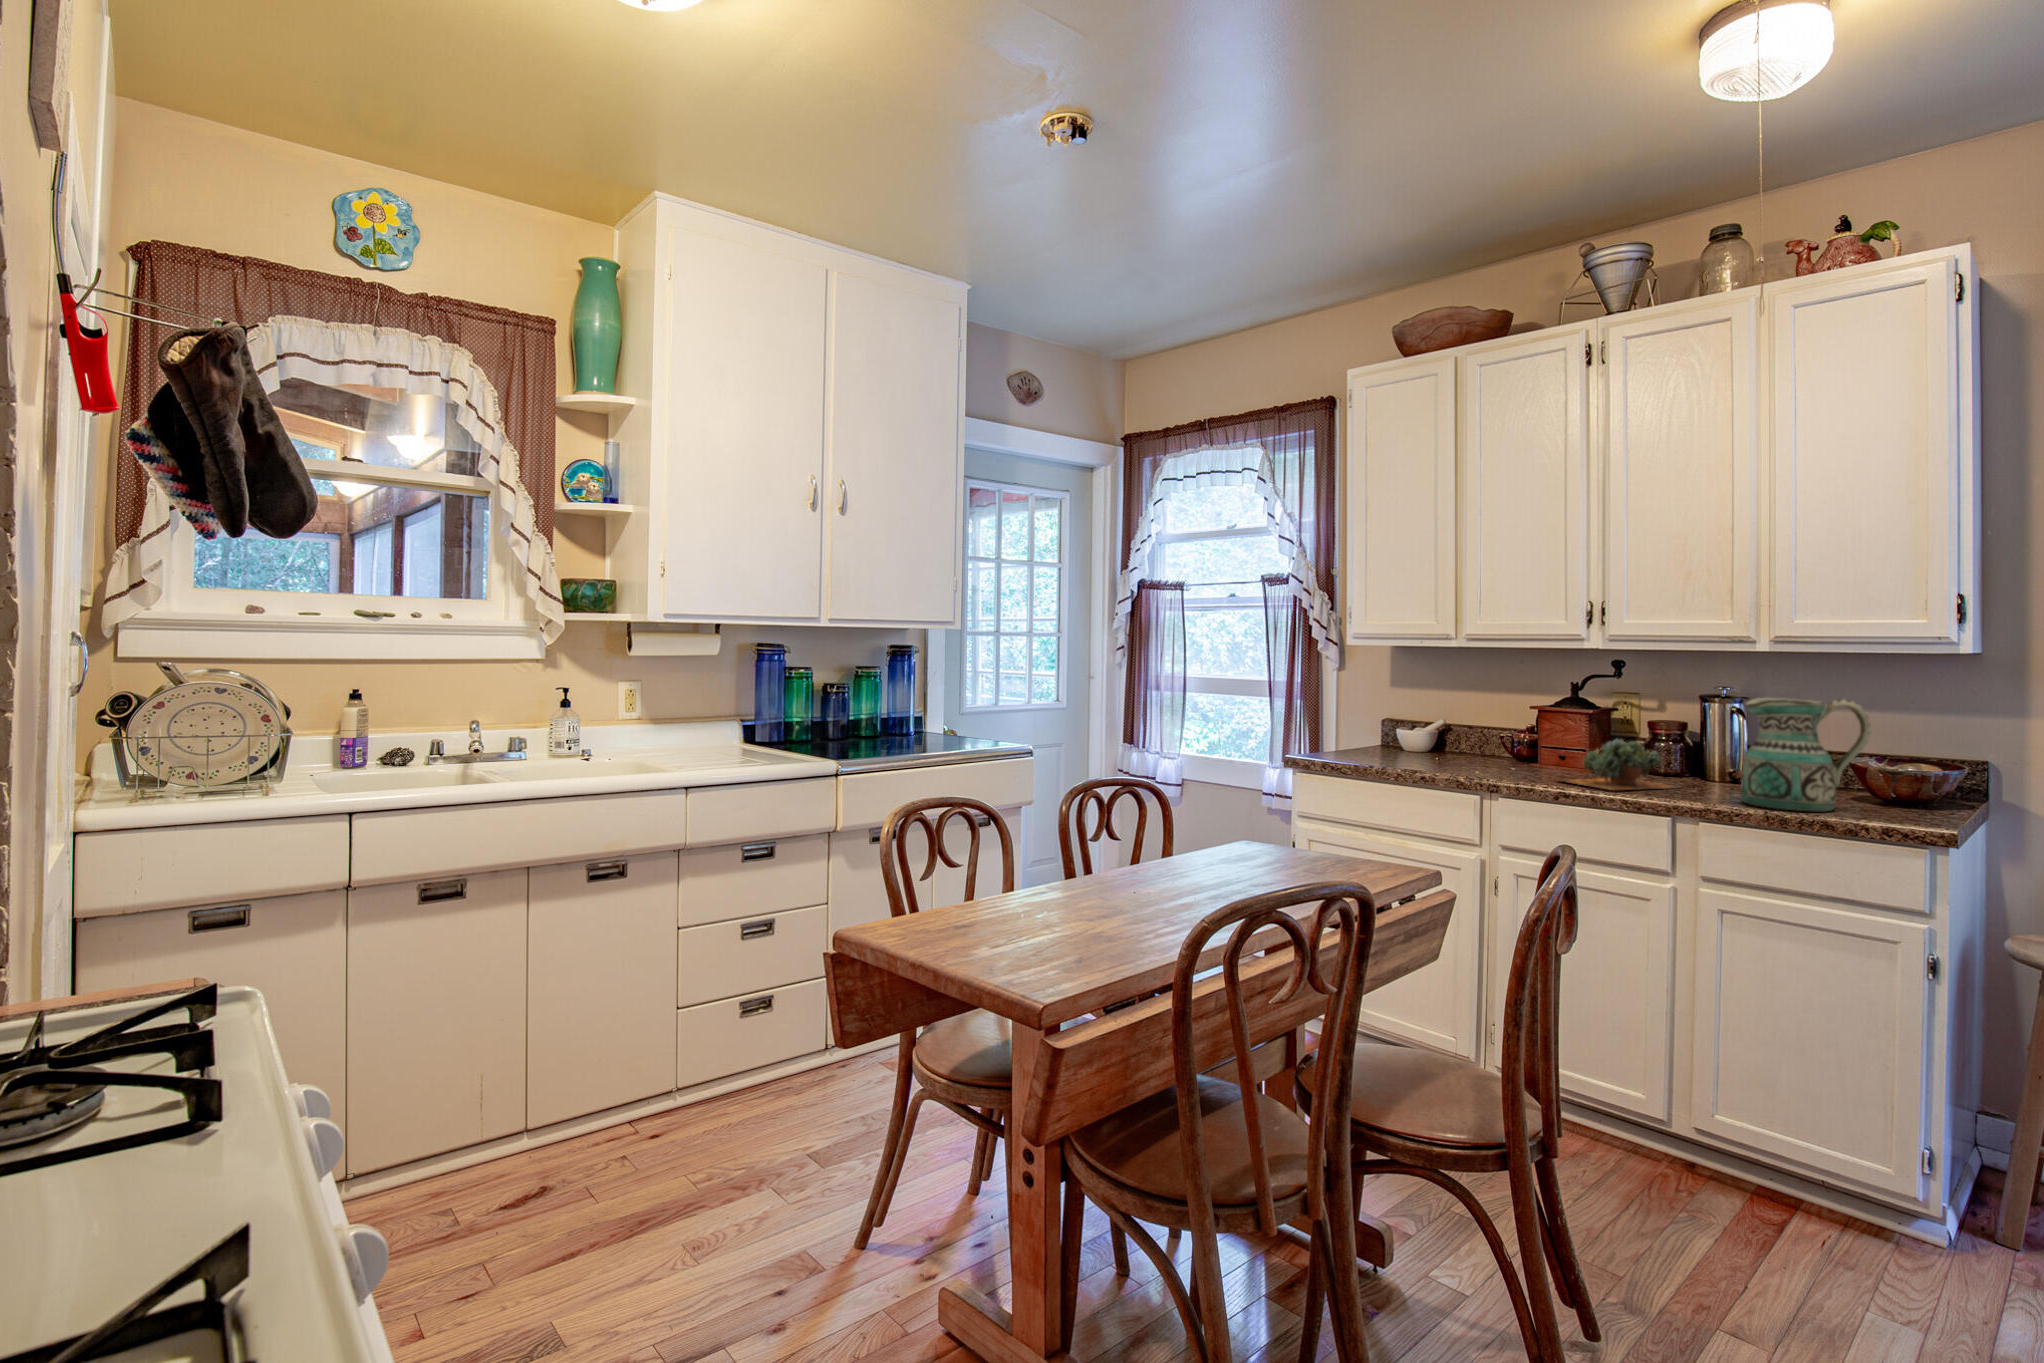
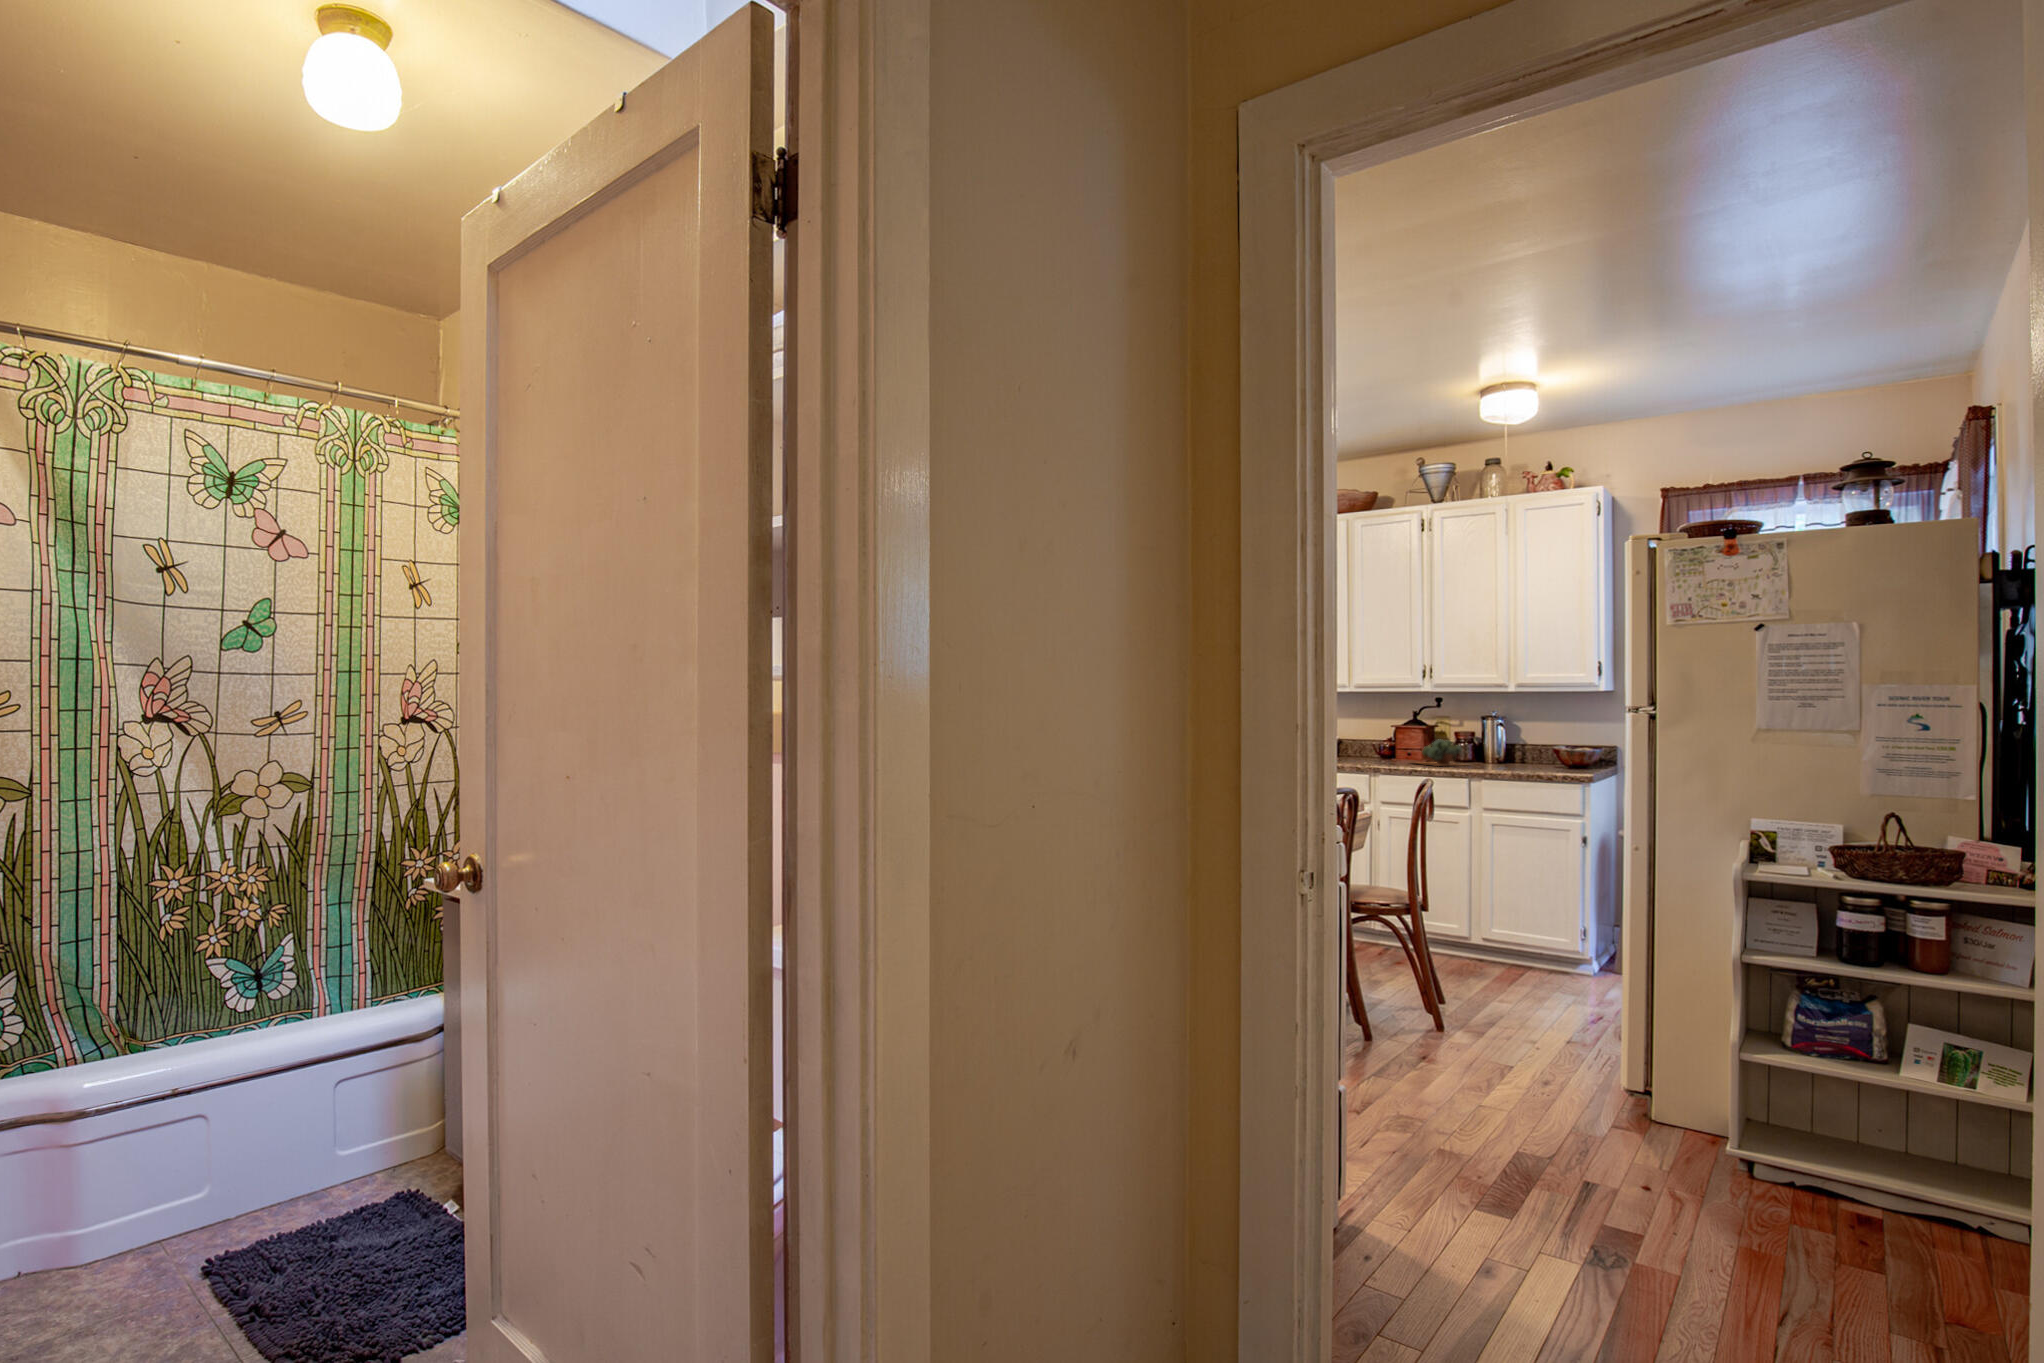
ceramic pitcher: present [1741,698,1871,811] -> none [1502,714,1561,772]

